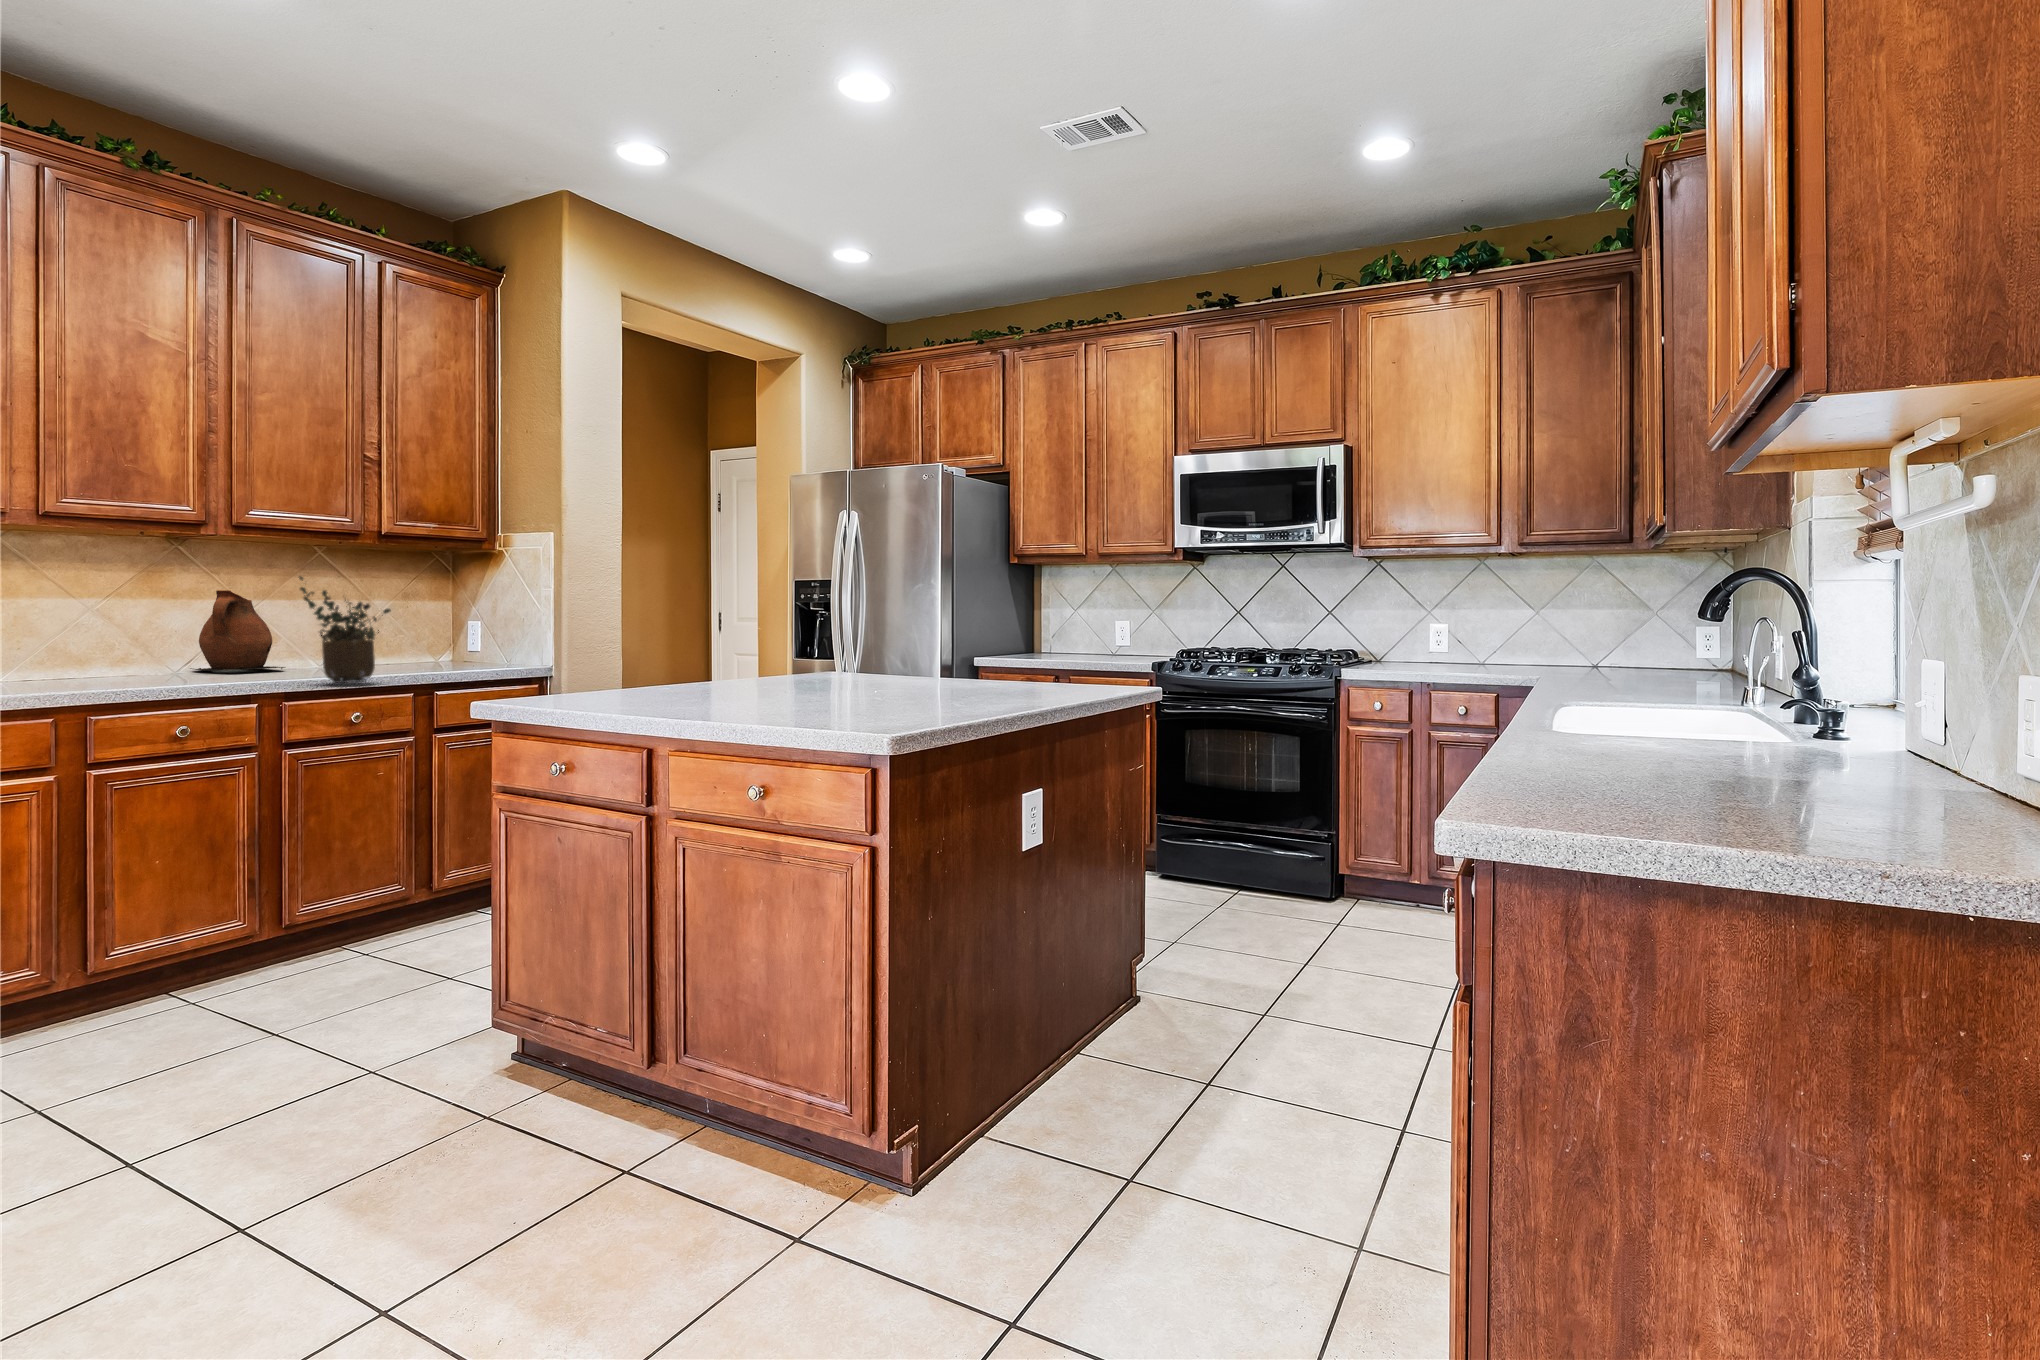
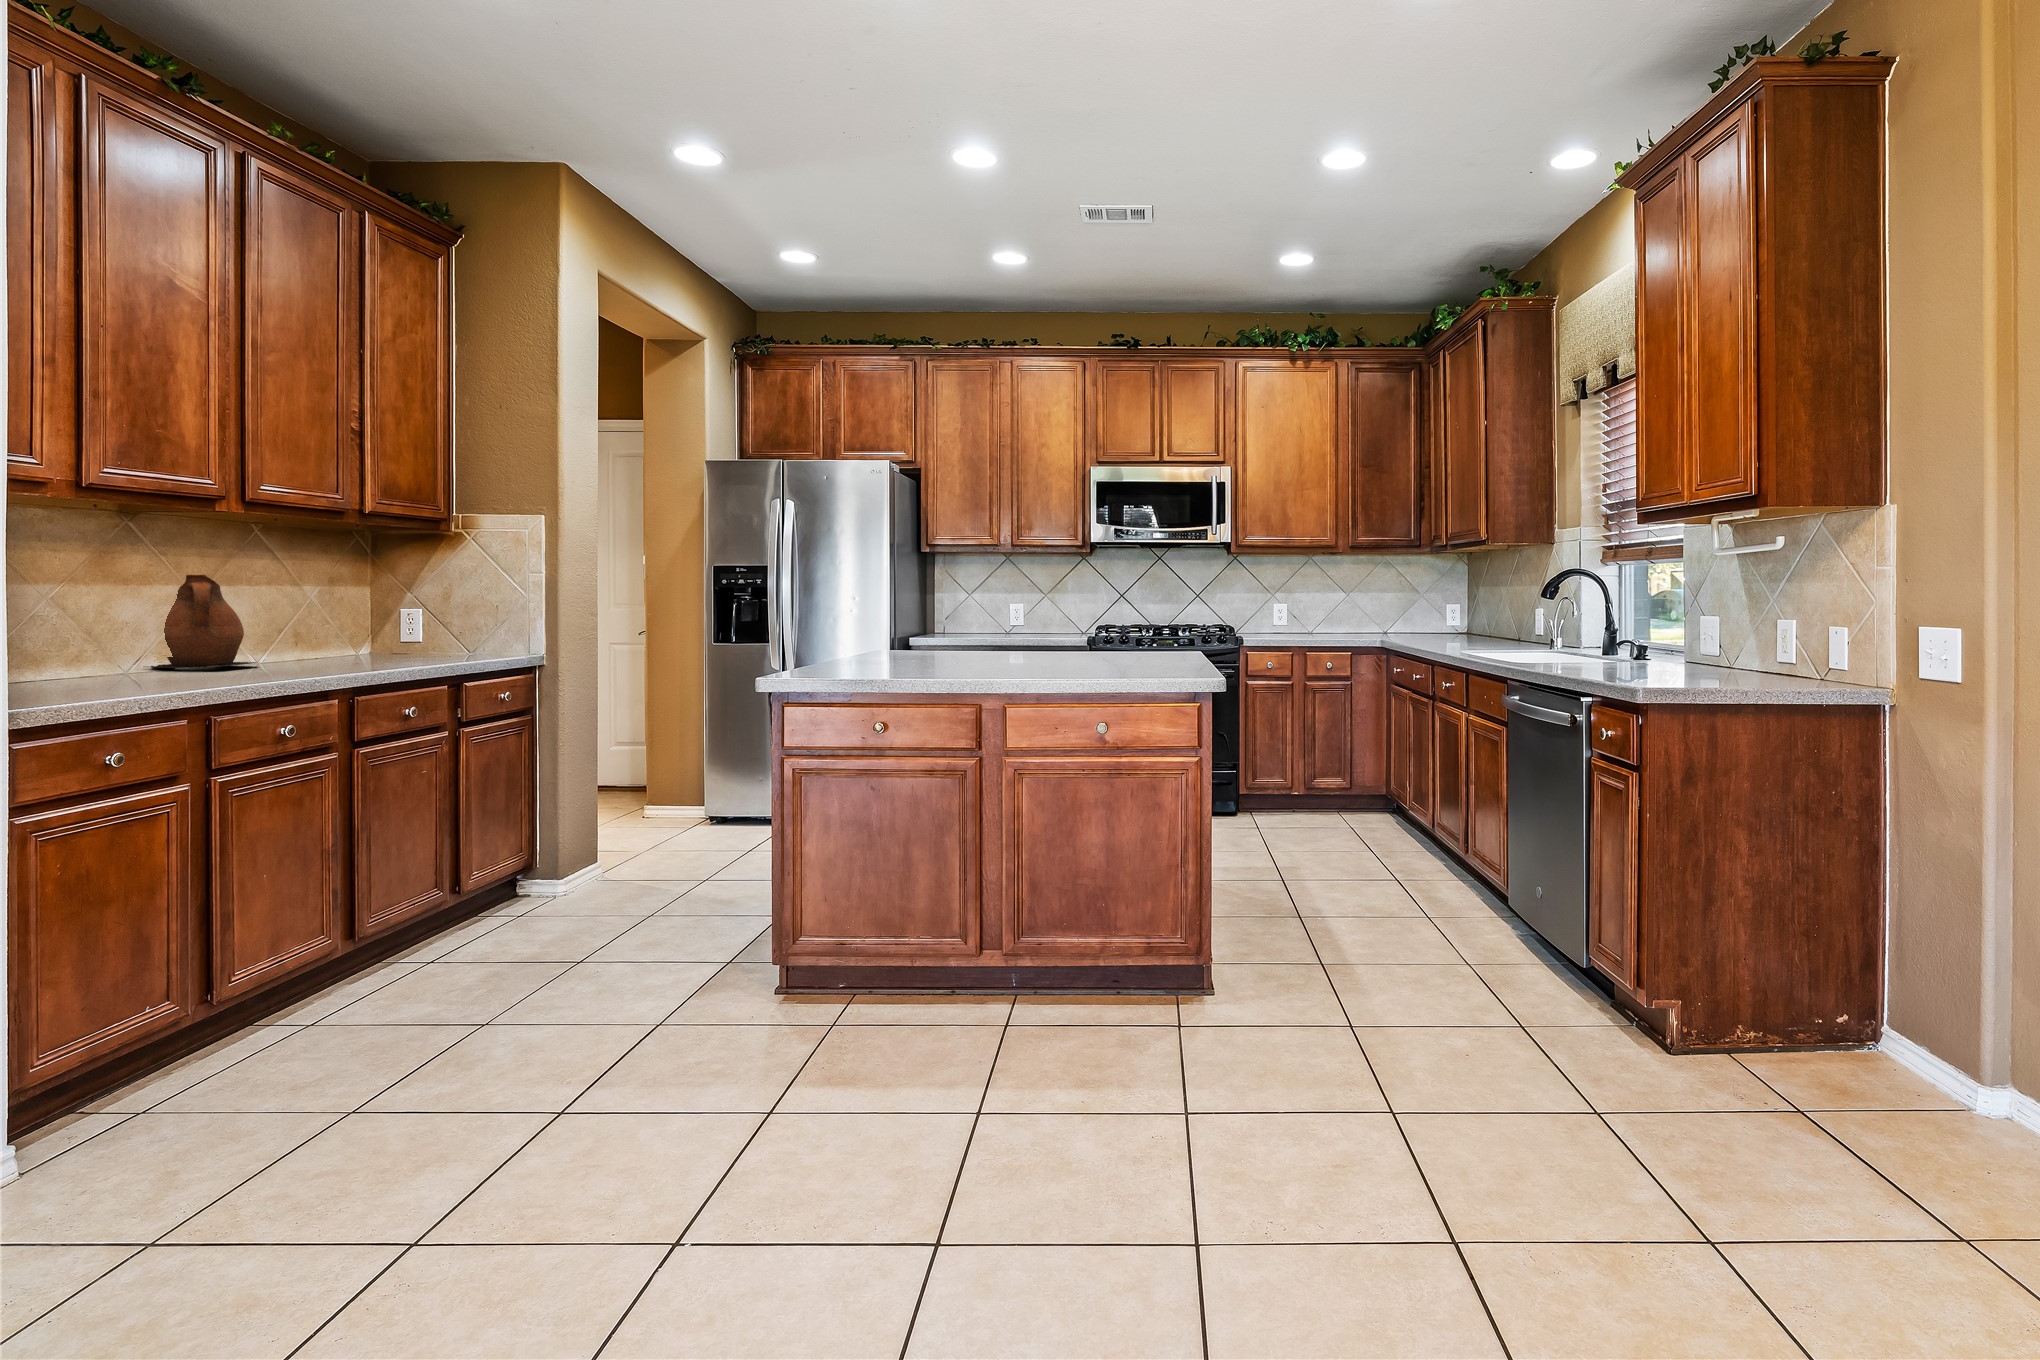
potted plant: present [299,576,391,683] -> none [365,560,450,677]

